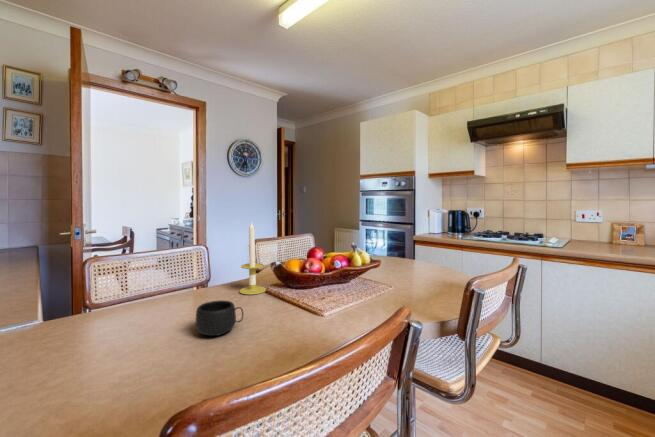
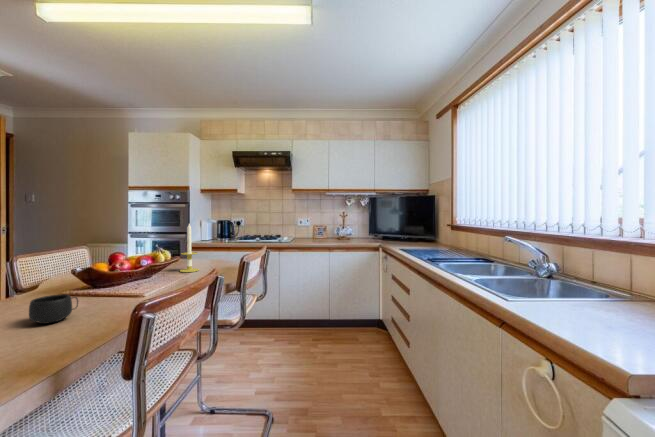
candle: present [240,222,266,295] -> present [180,224,199,272]

